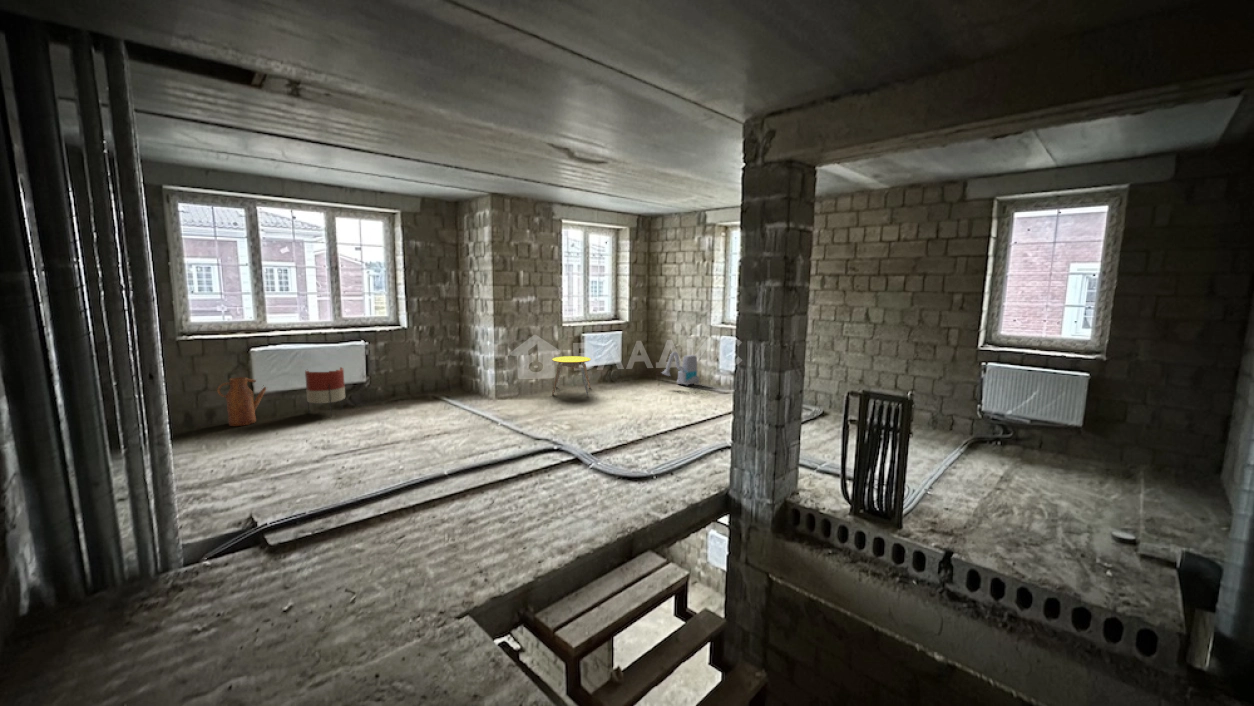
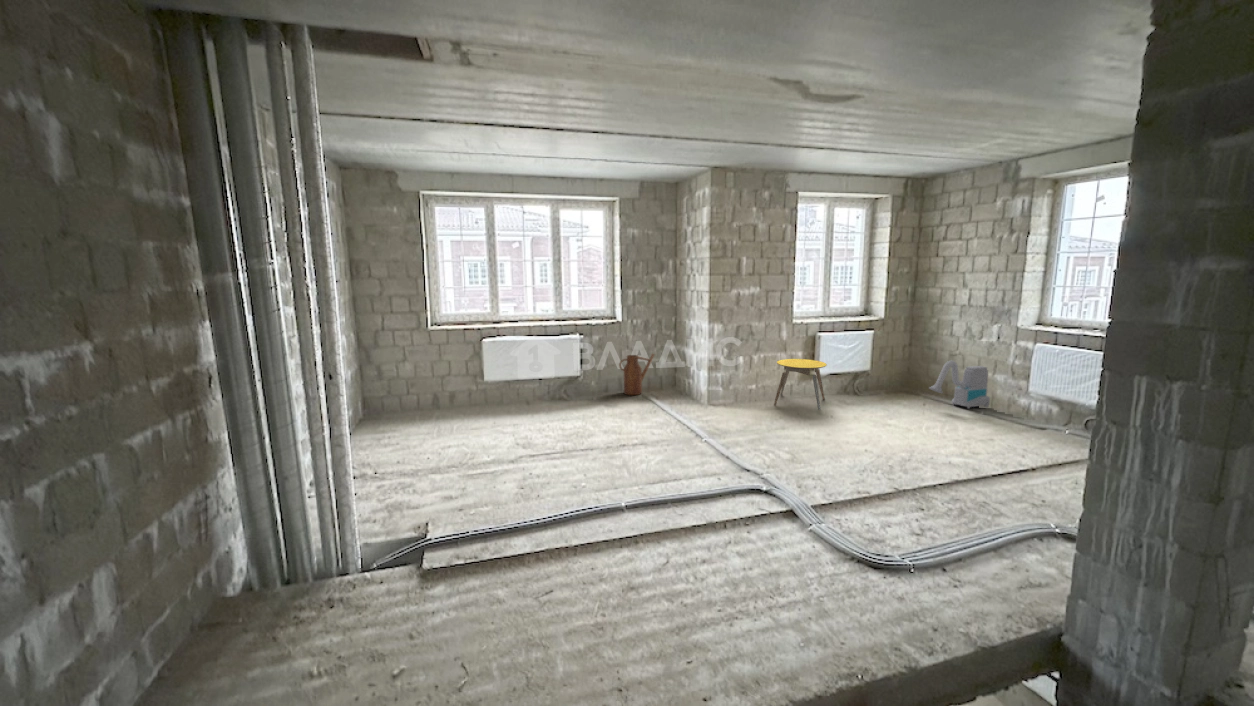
planter: present [305,368,345,413] -> none [528,359,561,408]
watering can: present [217,377,266,426] -> present [619,354,654,395]

